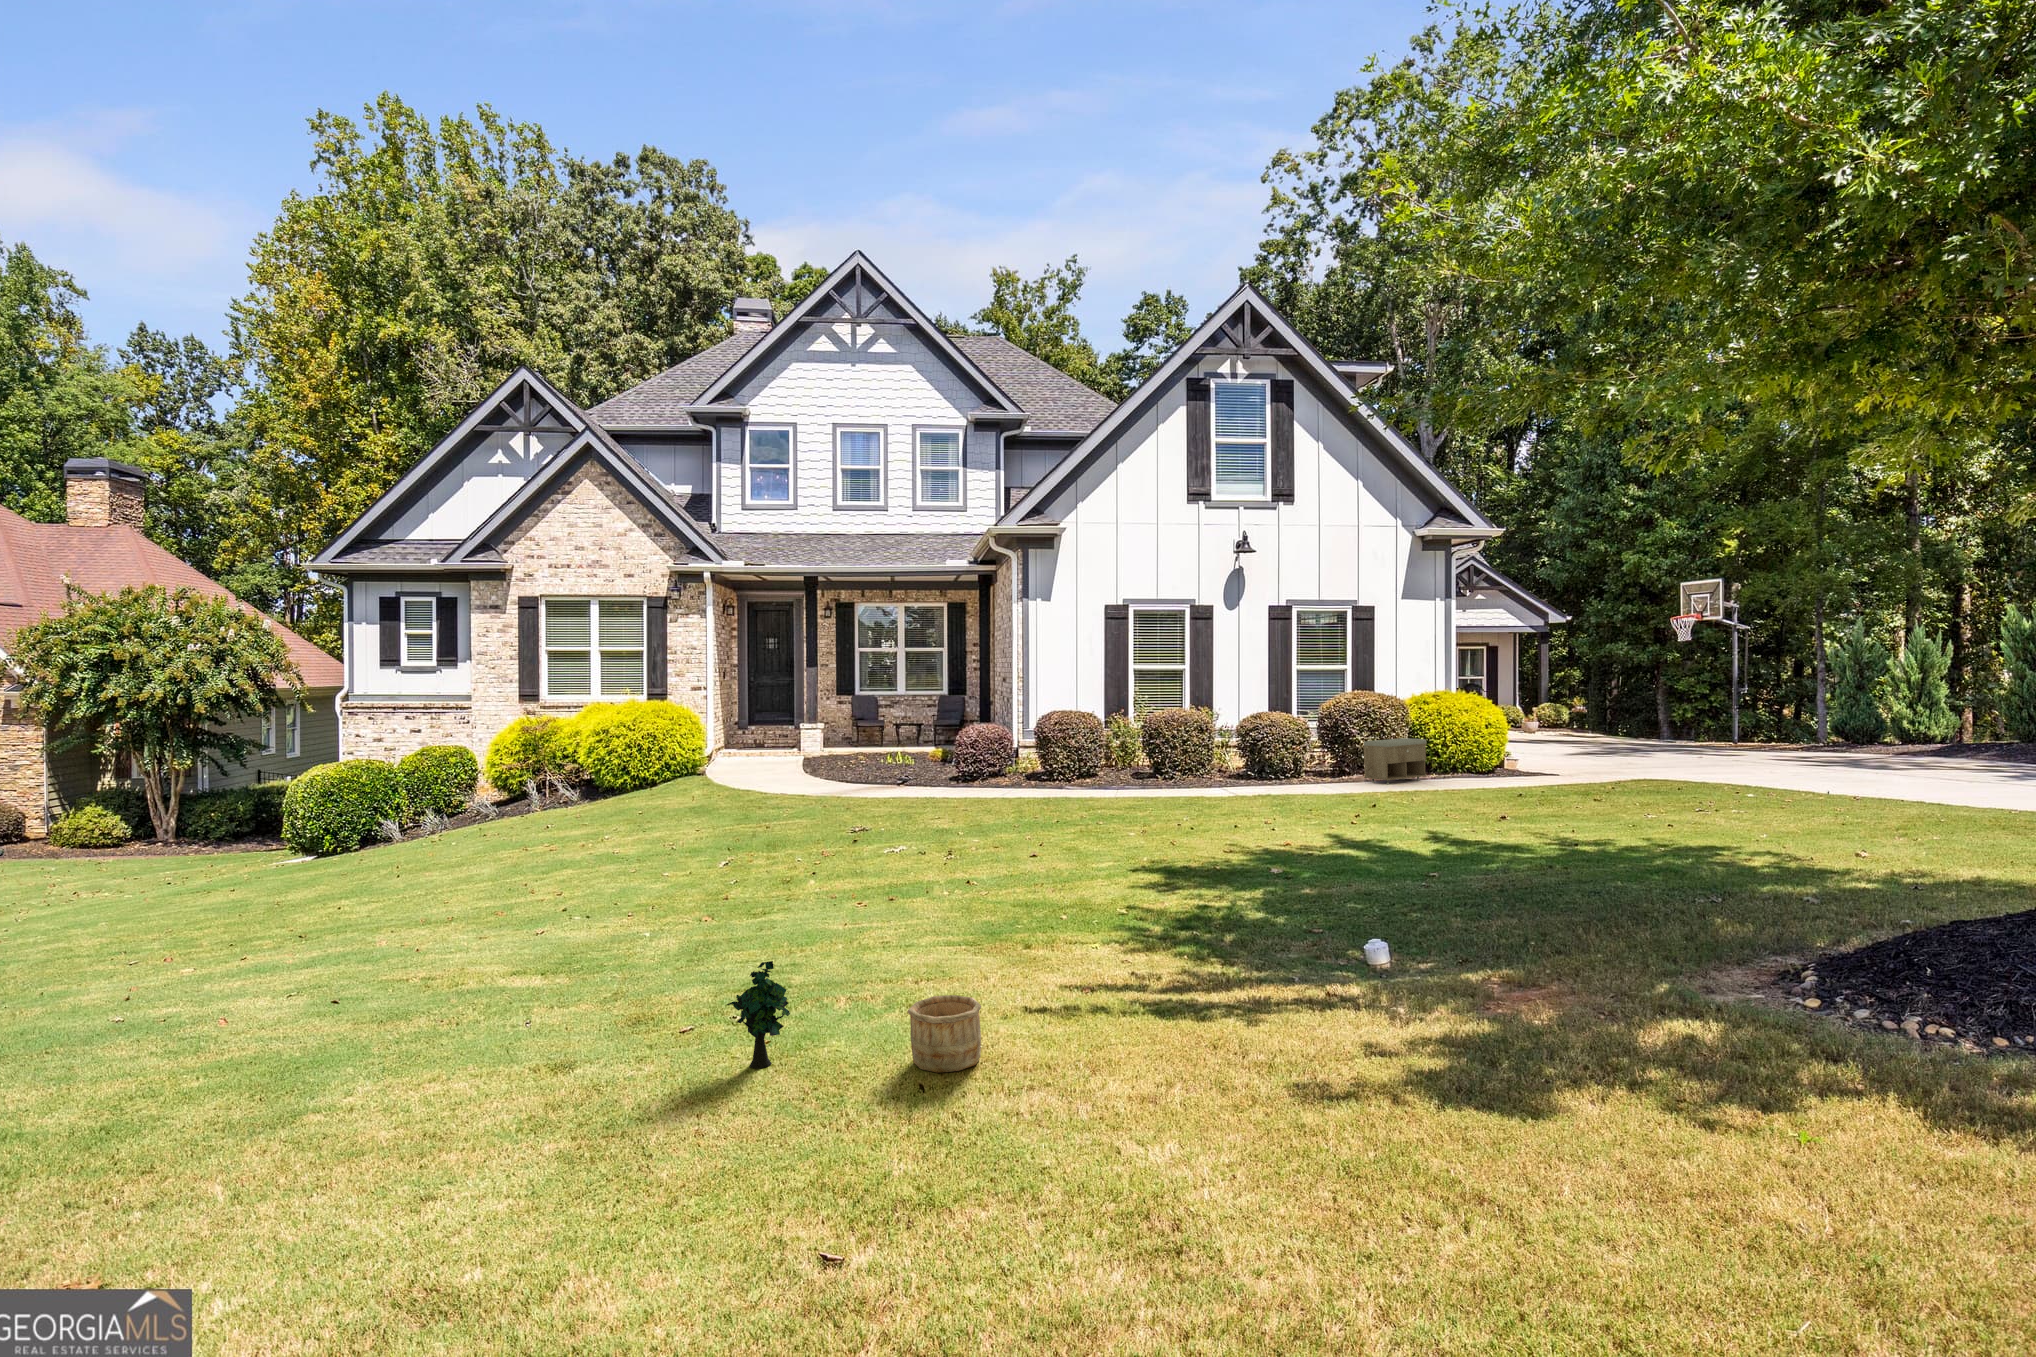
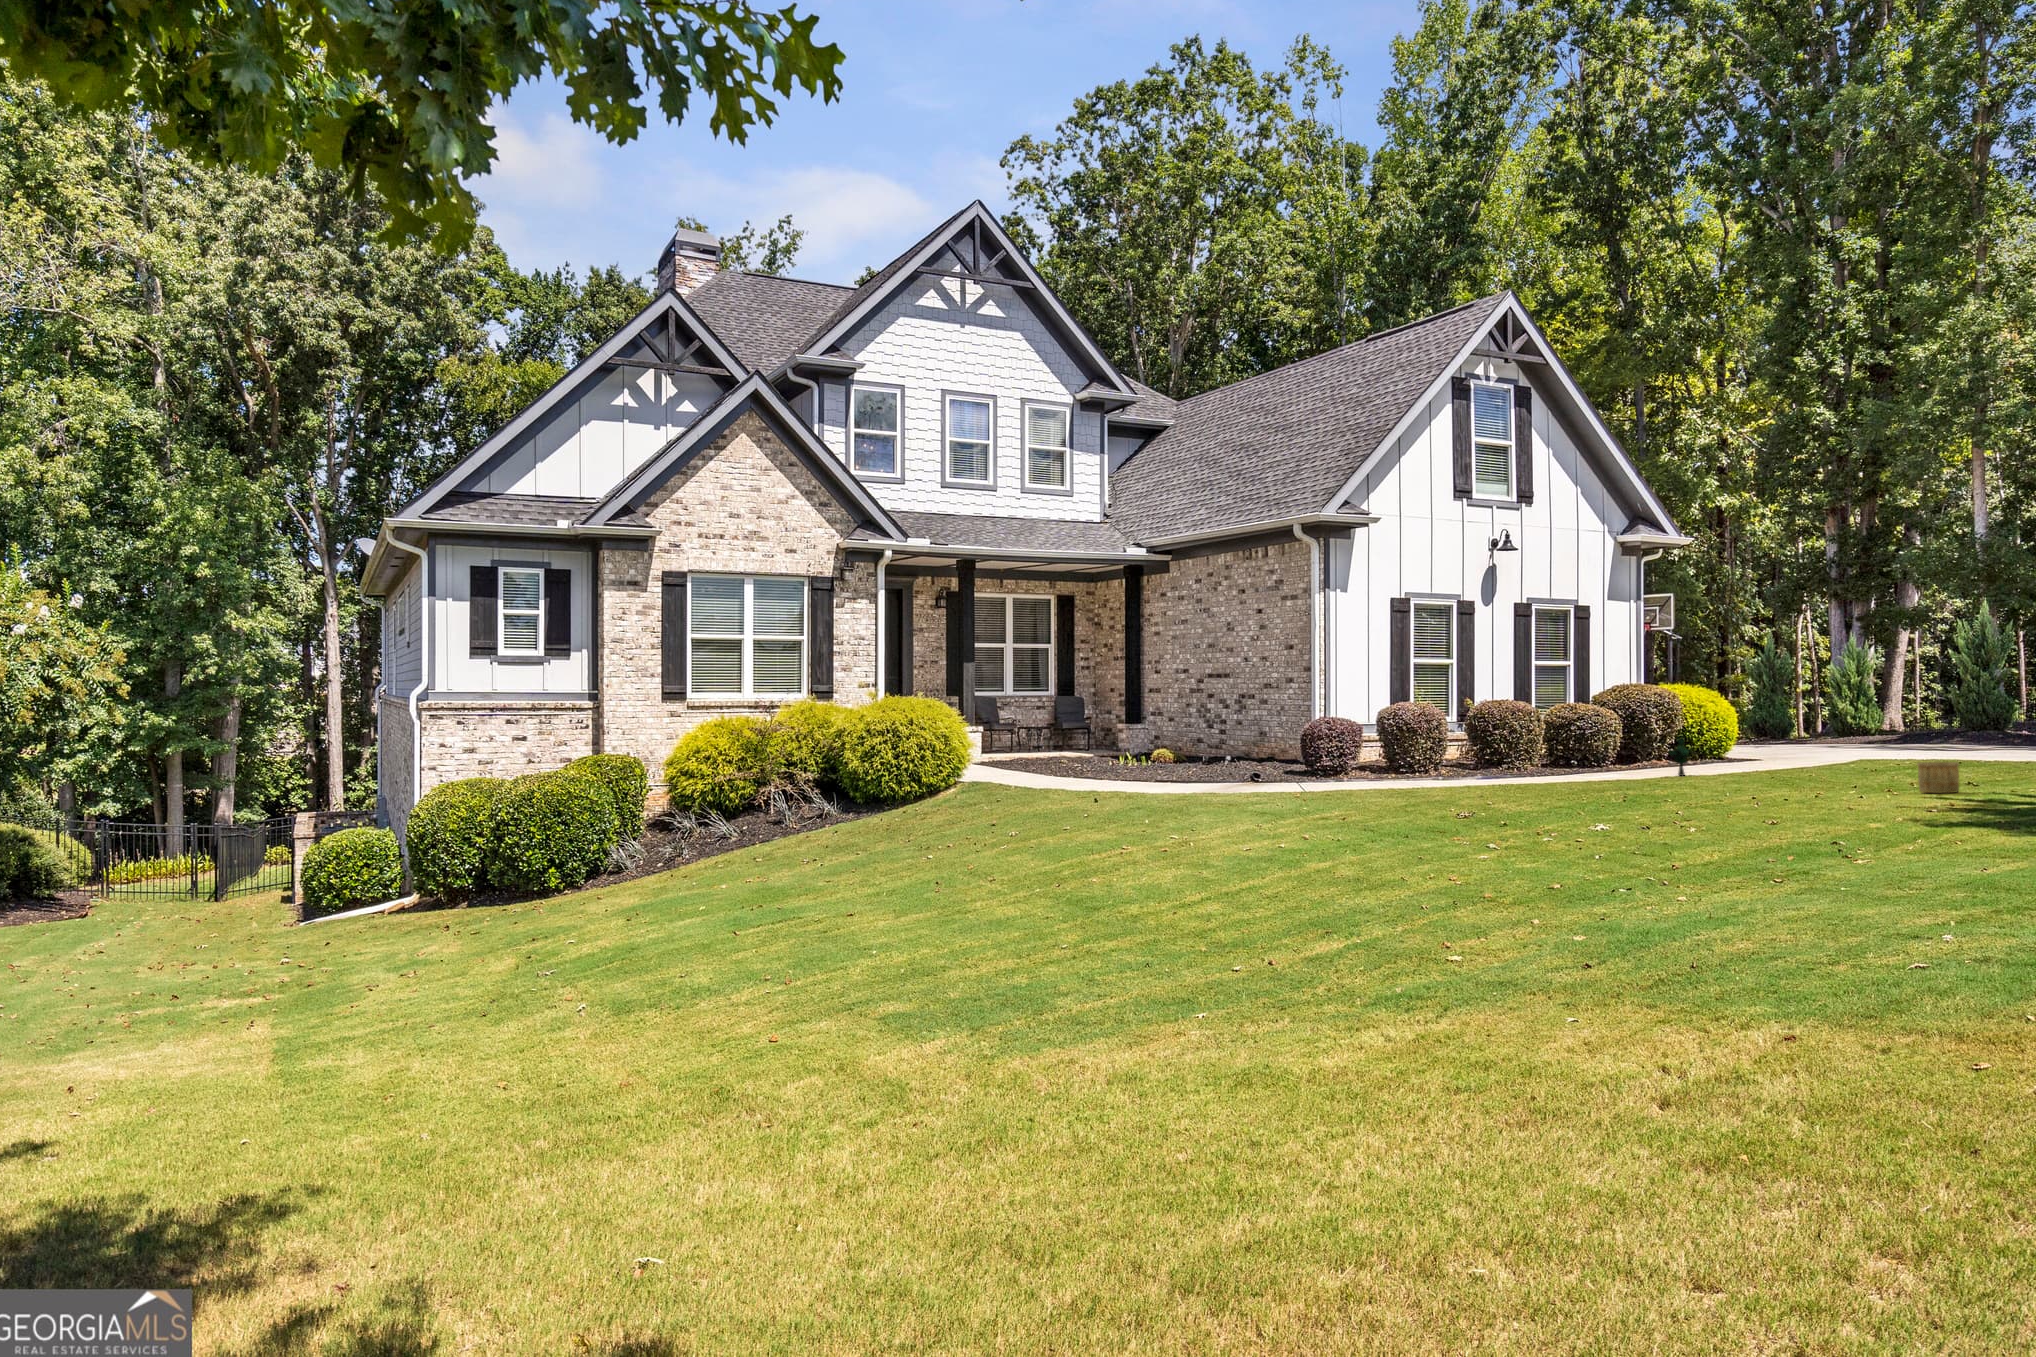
storage bench: present [1364,738,1427,784] -> none [1552,724,1599,764]
decorative plant: present [727,961,790,1068] -> present [1669,736,1690,776]

